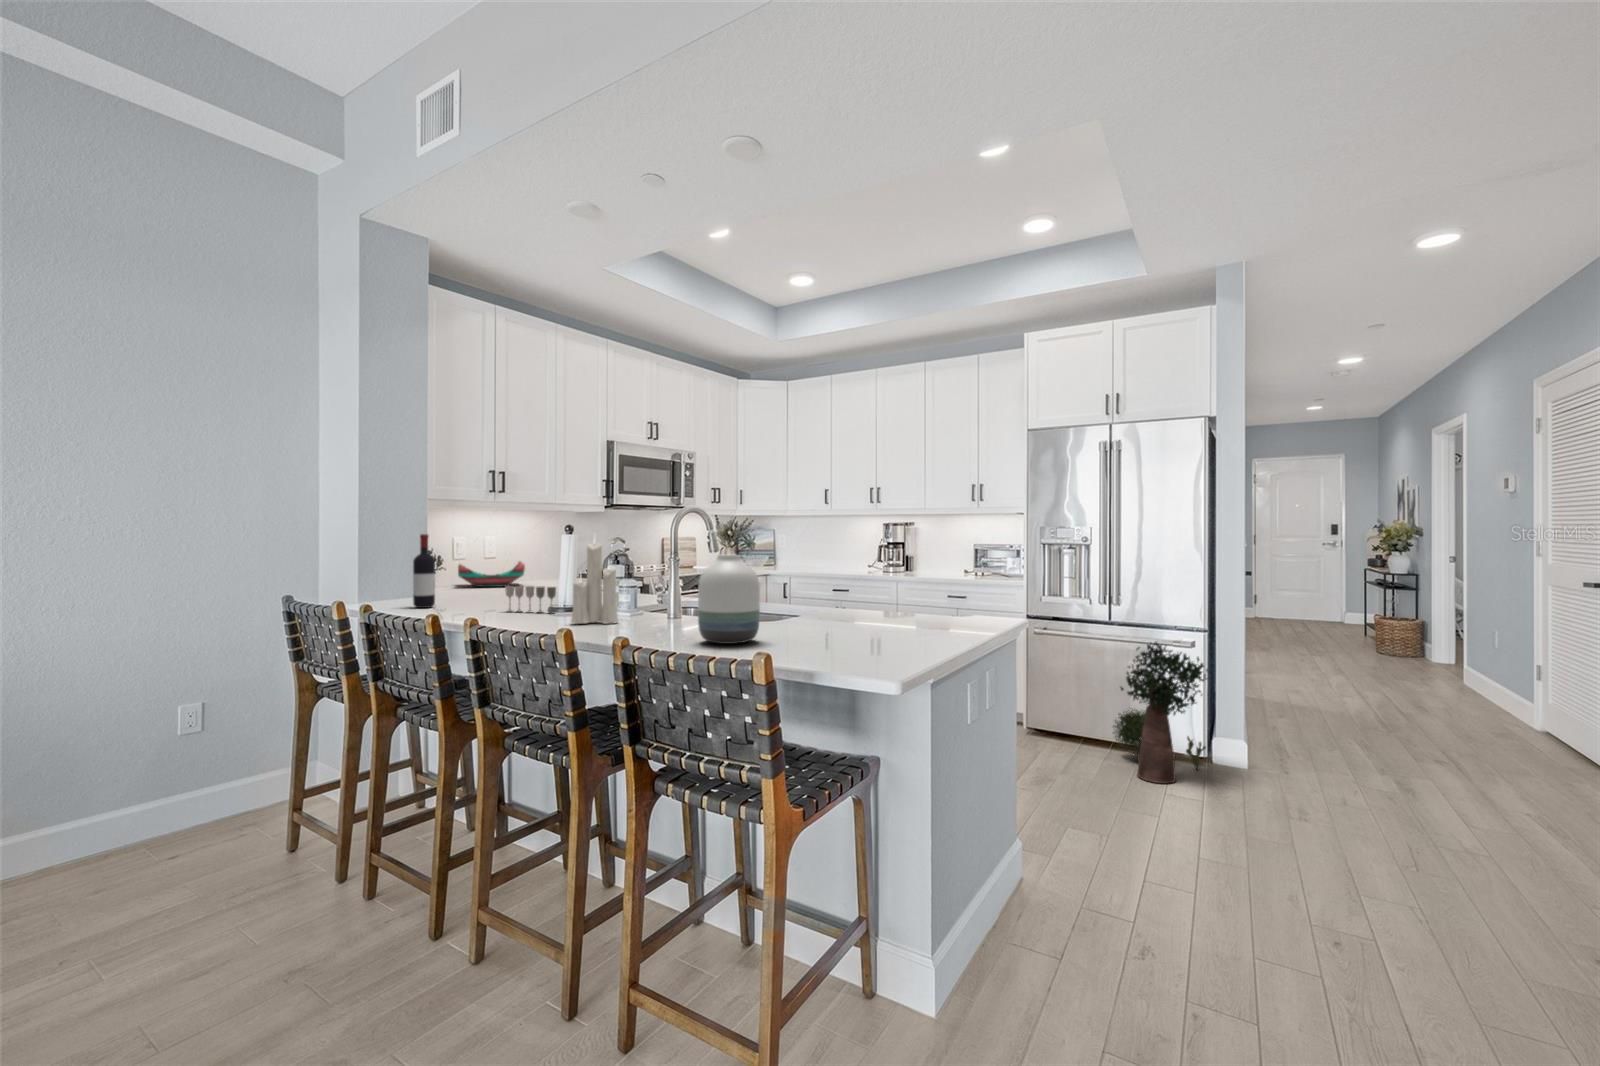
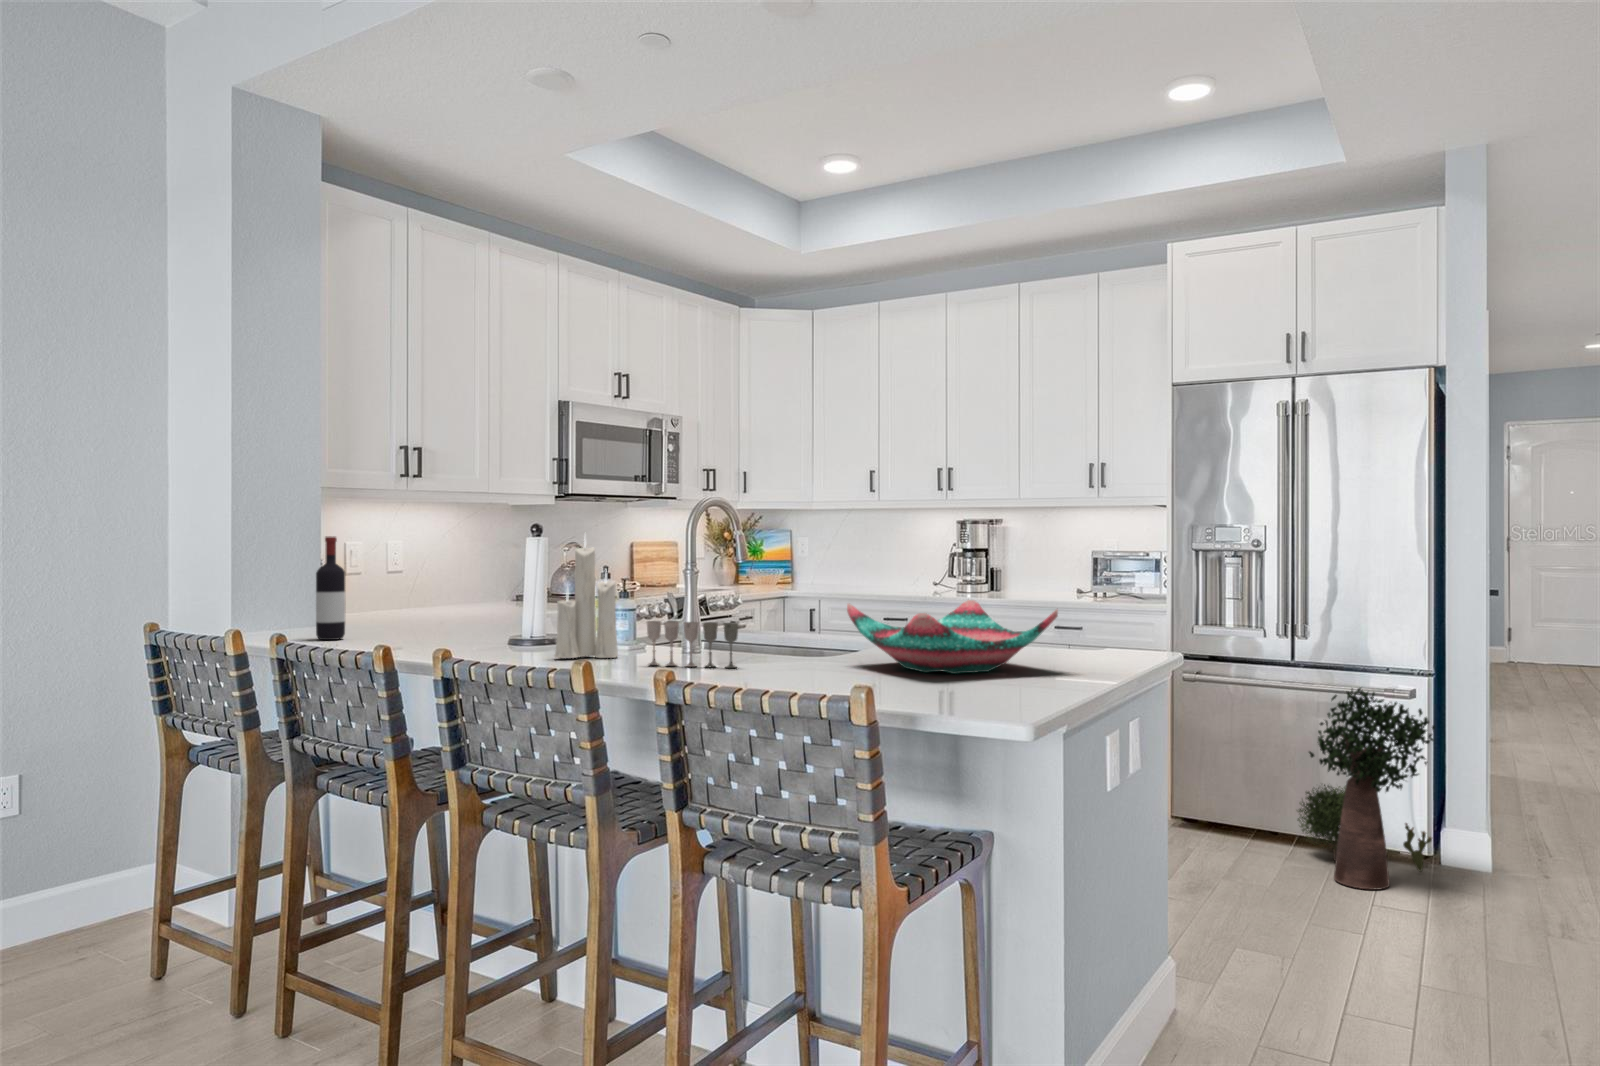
vase: present [698,555,760,644] -> none [745,561,828,681]
decorative bowl: present [458,561,525,587] -> present [847,600,1058,674]
wine glass: present [505,586,556,613] -> present [647,621,738,668]

